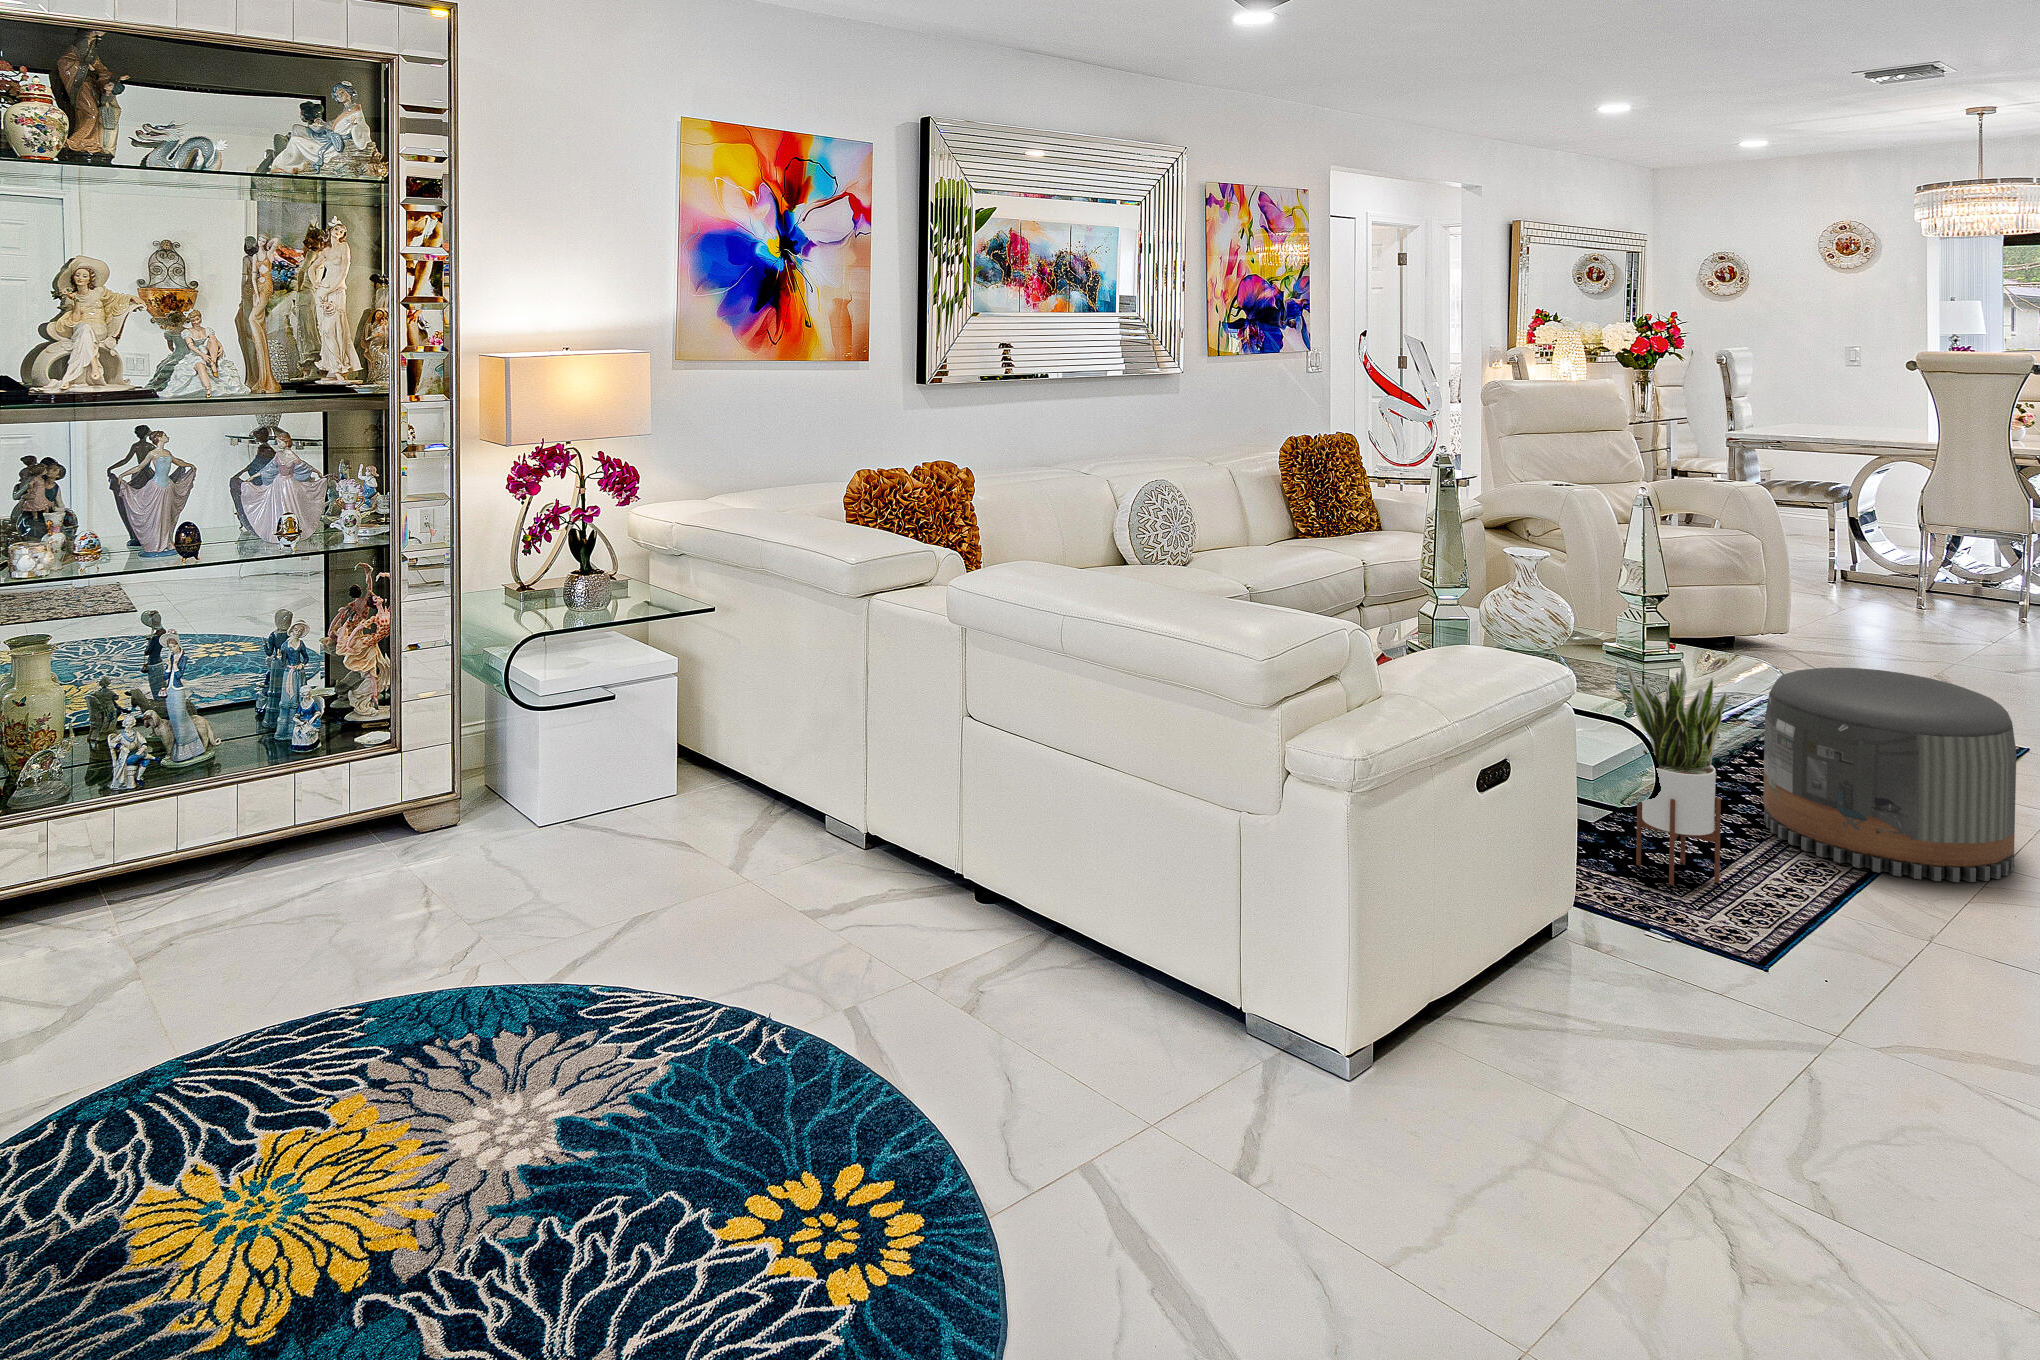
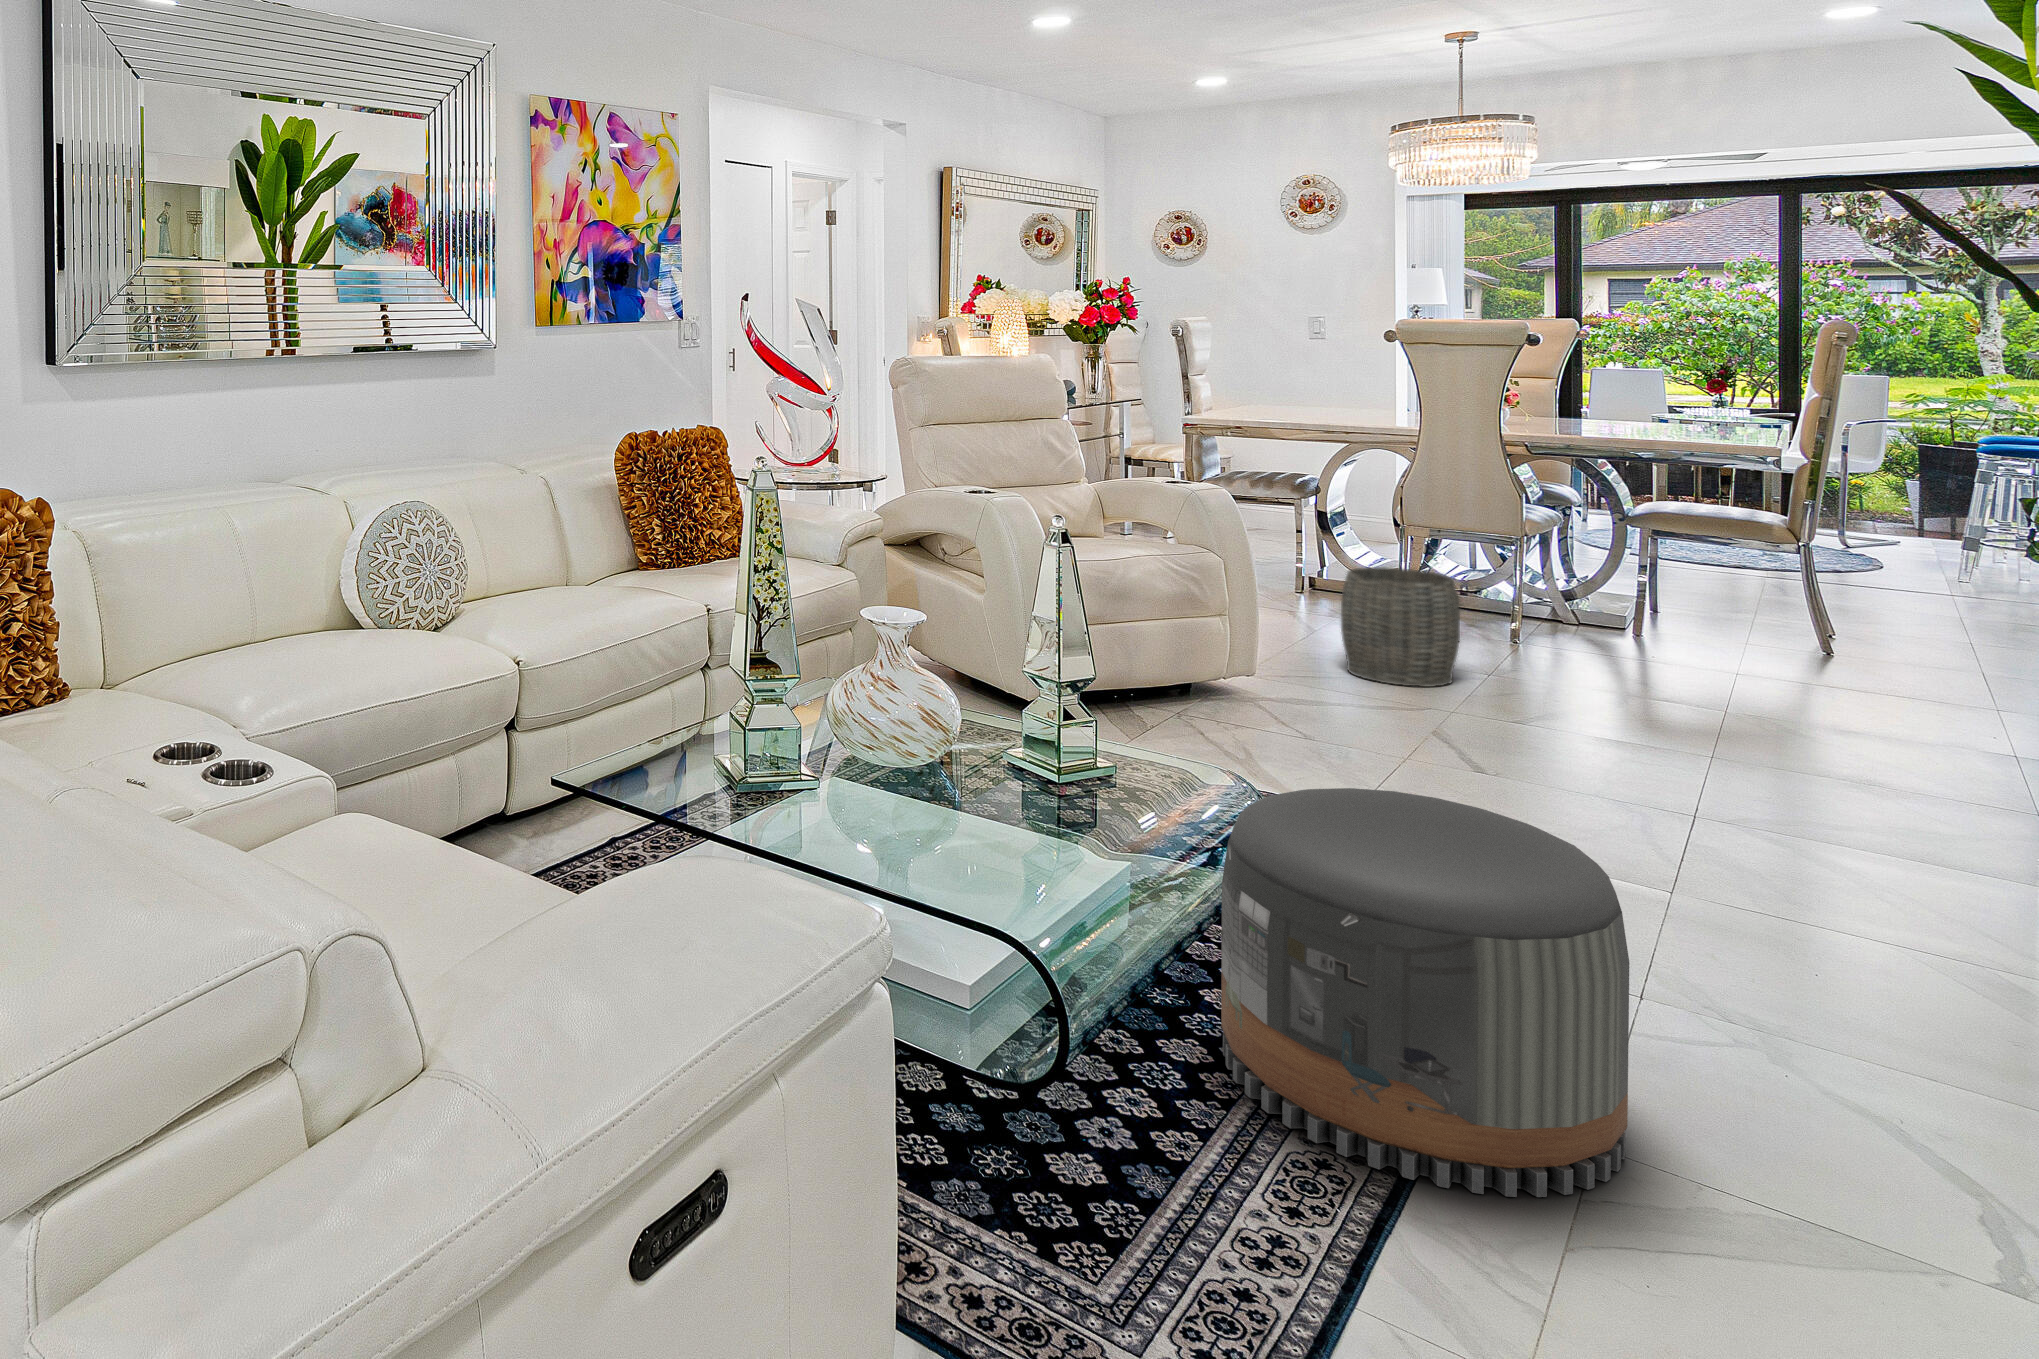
woven basket: none [1862,555,1961,647] -> present [1341,567,1460,687]
potted plant: present [1624,661,1727,885] -> none [978,827,1155,1250]

